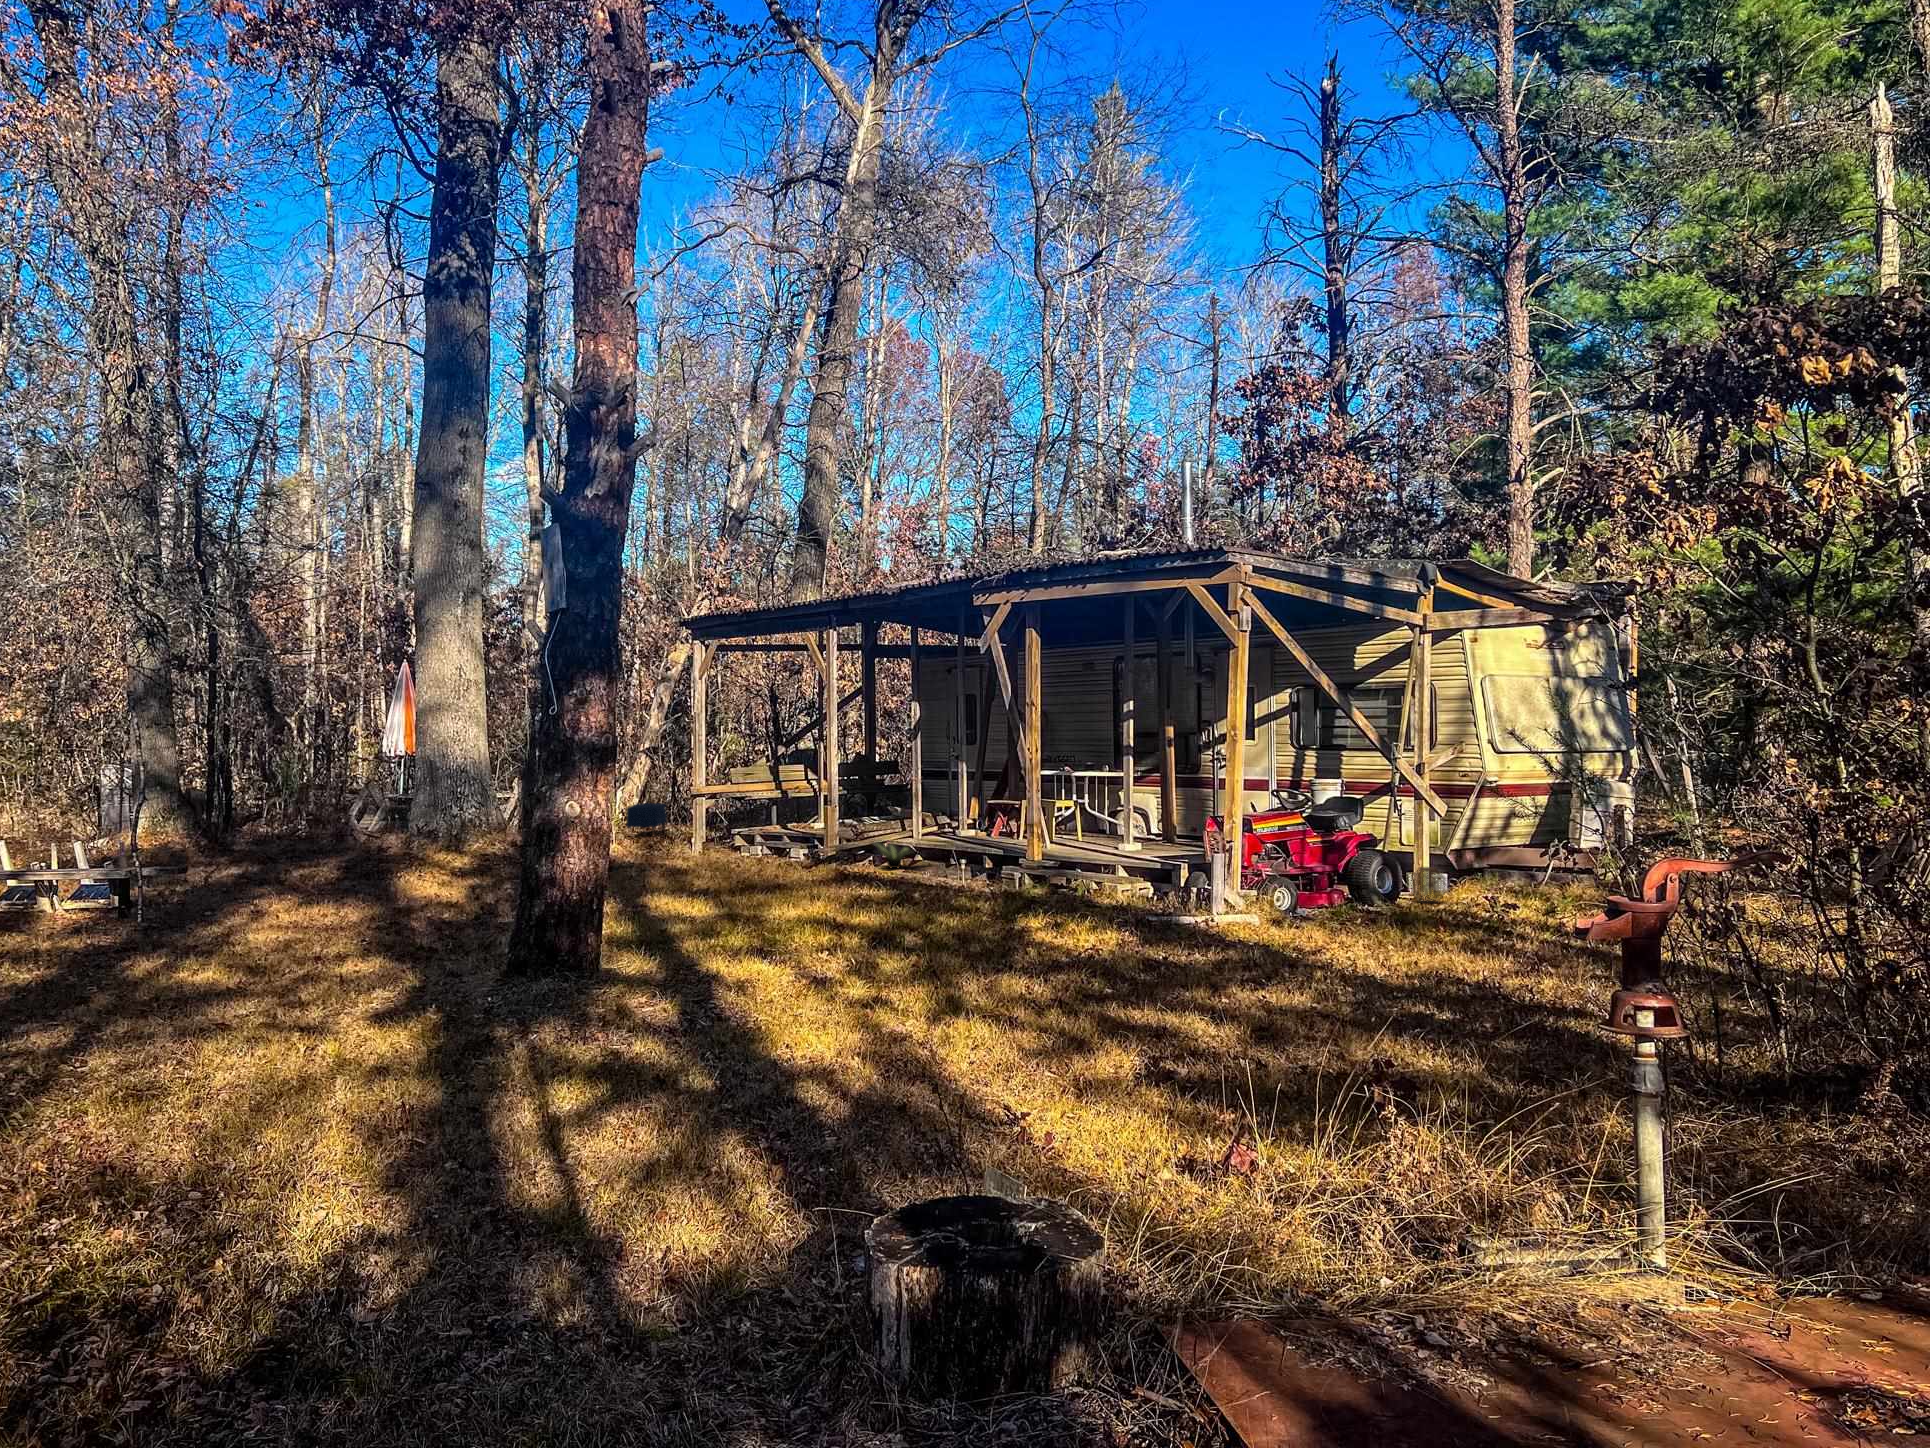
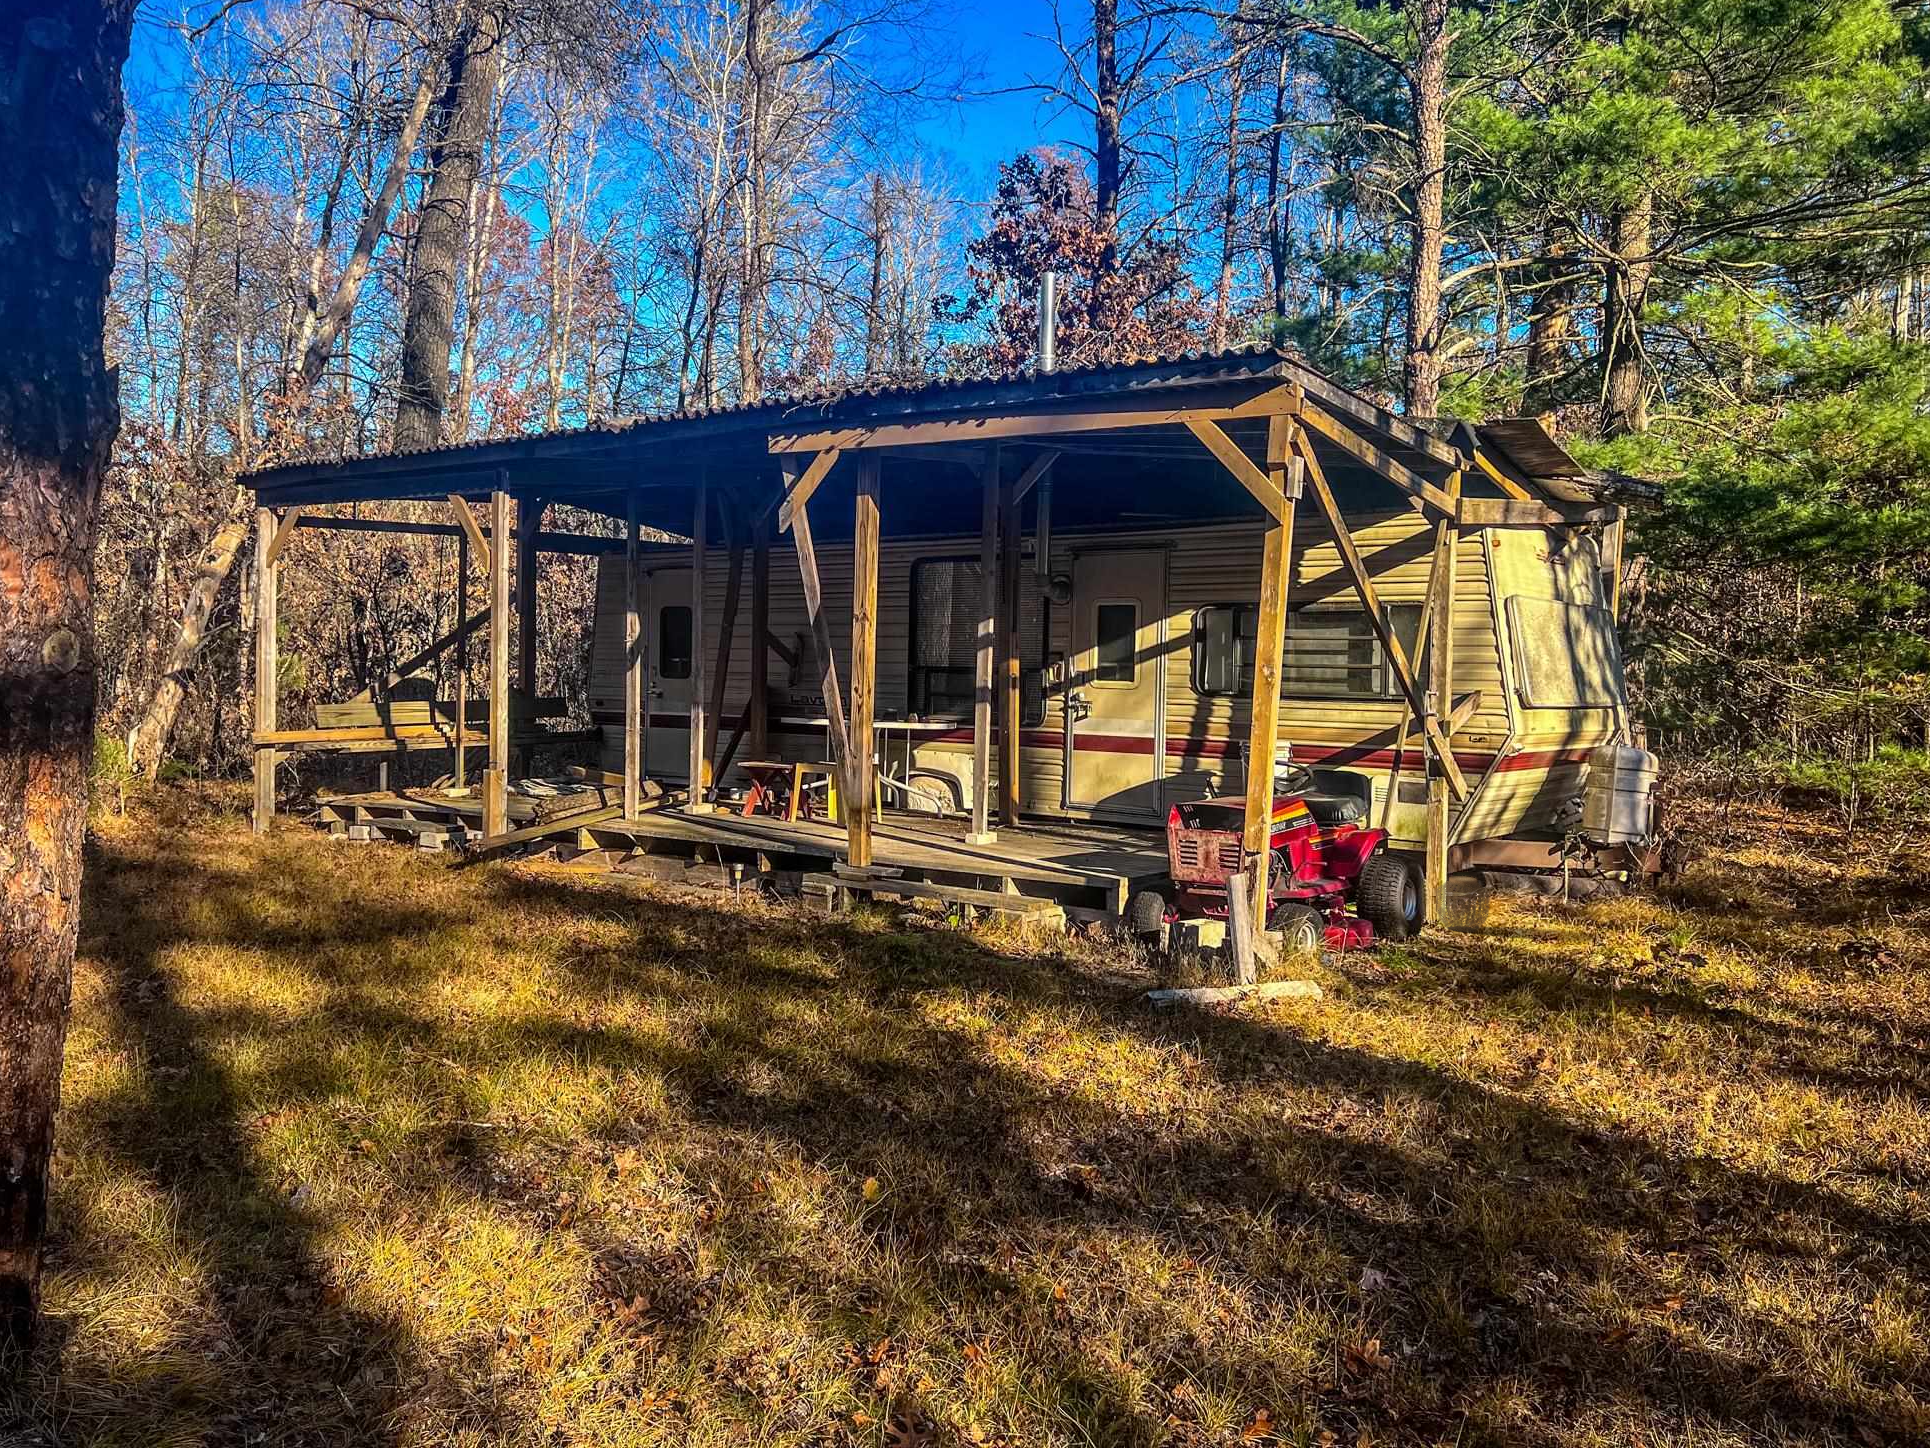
bench: present [626,803,667,836] -> none [141,752,210,806]
potted plant: present [871,842,912,868] -> none [557,826,639,871]

